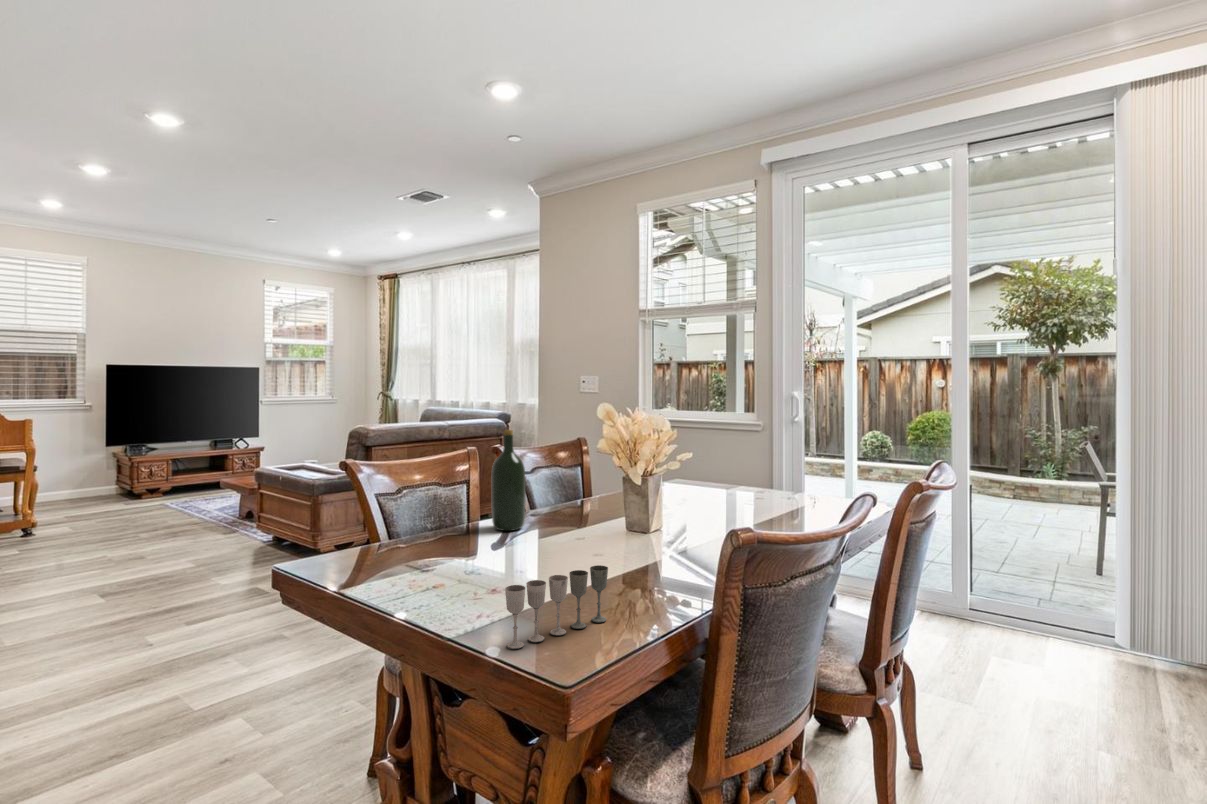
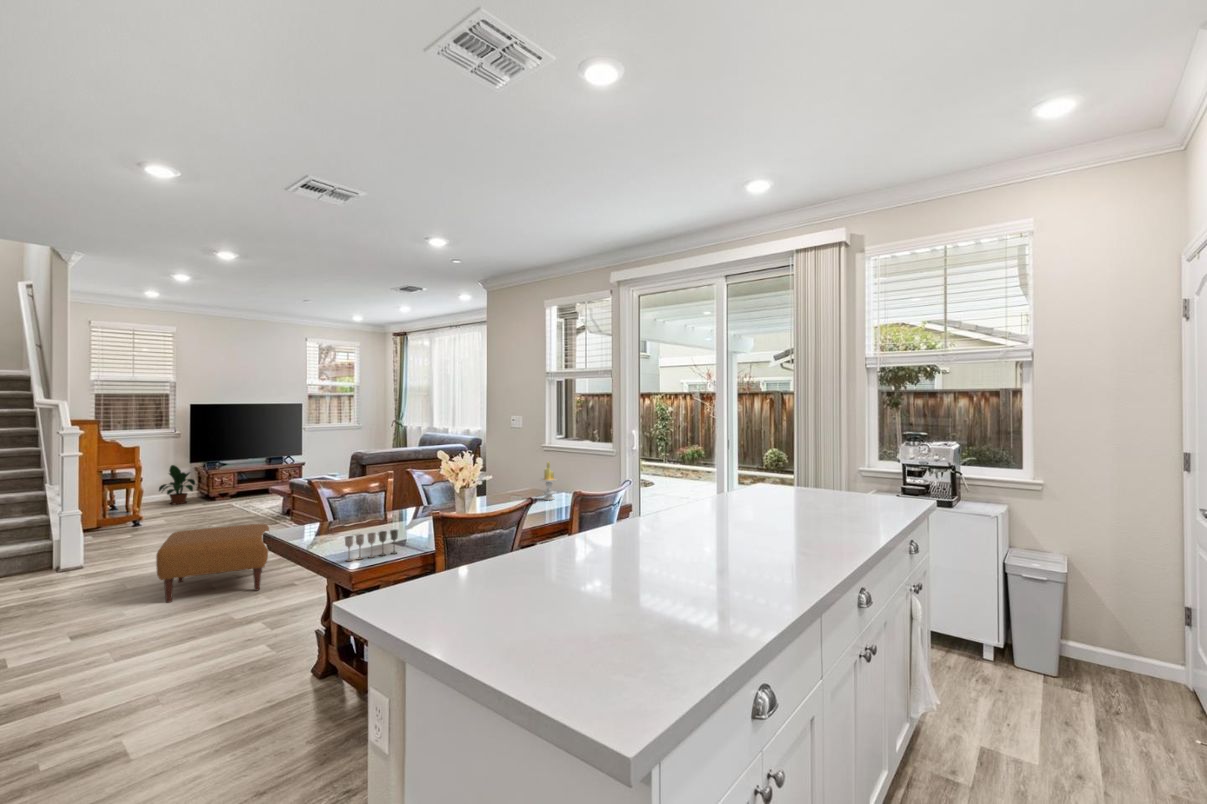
wine bottle: present [492,430,526,531] -> none [388,464,408,518]
candle: none [712,432,744,497] -> present [540,462,558,500]
potted plant: none [63,450,119,505] -> present [159,465,195,505]
ottoman: none [52,535,241,674] -> present [156,524,269,603]

